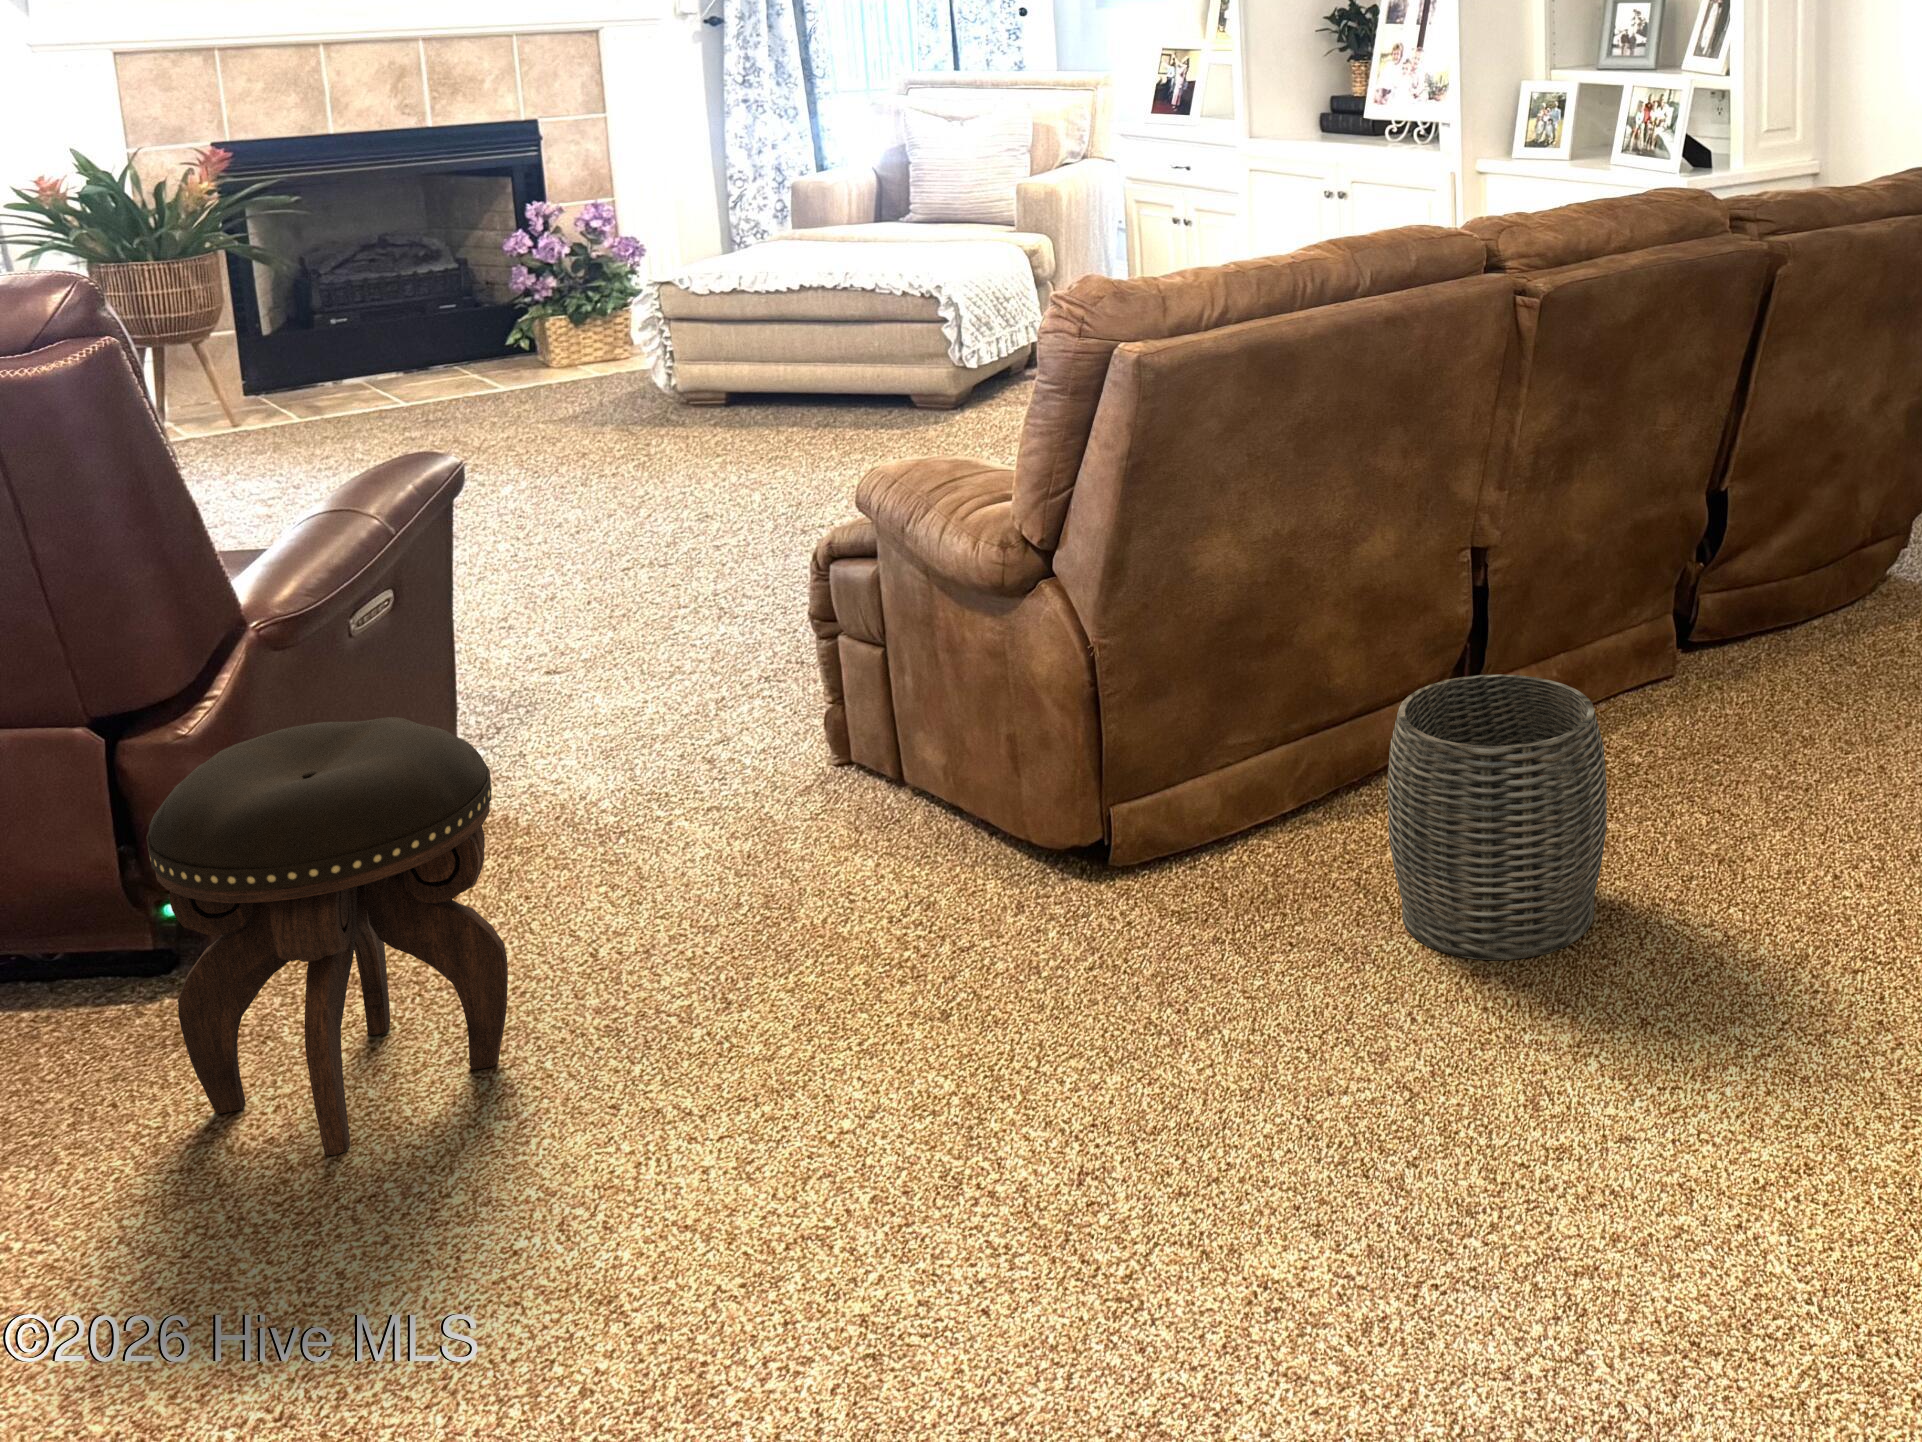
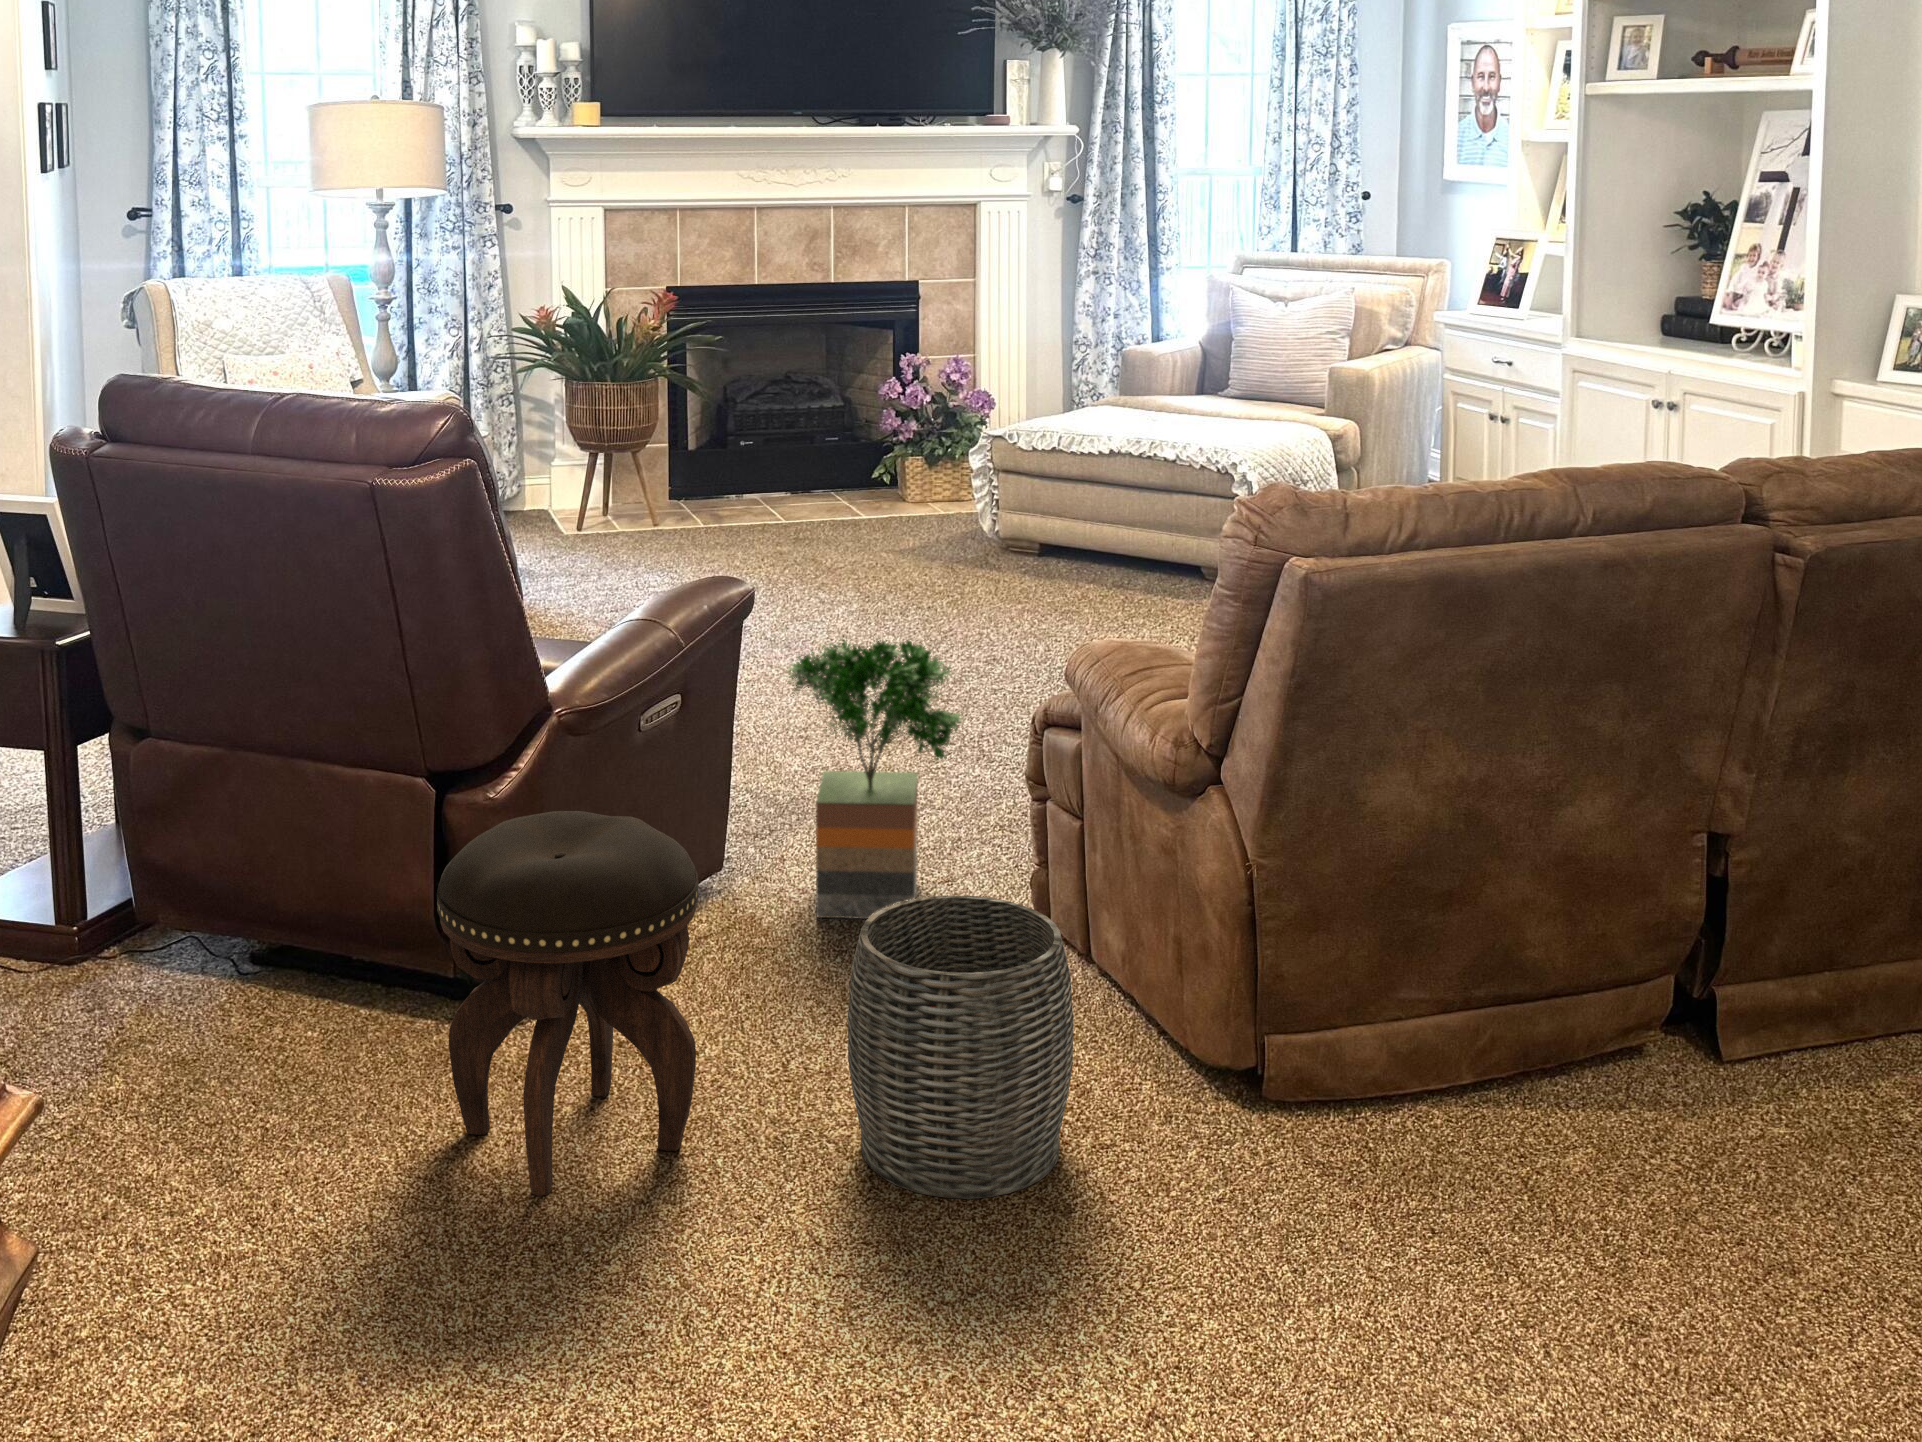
potted tree: none [515,485,735,797] -> present [787,640,964,919]
woven basket: present [1388,674,1607,960] -> present [848,895,1073,1199]

